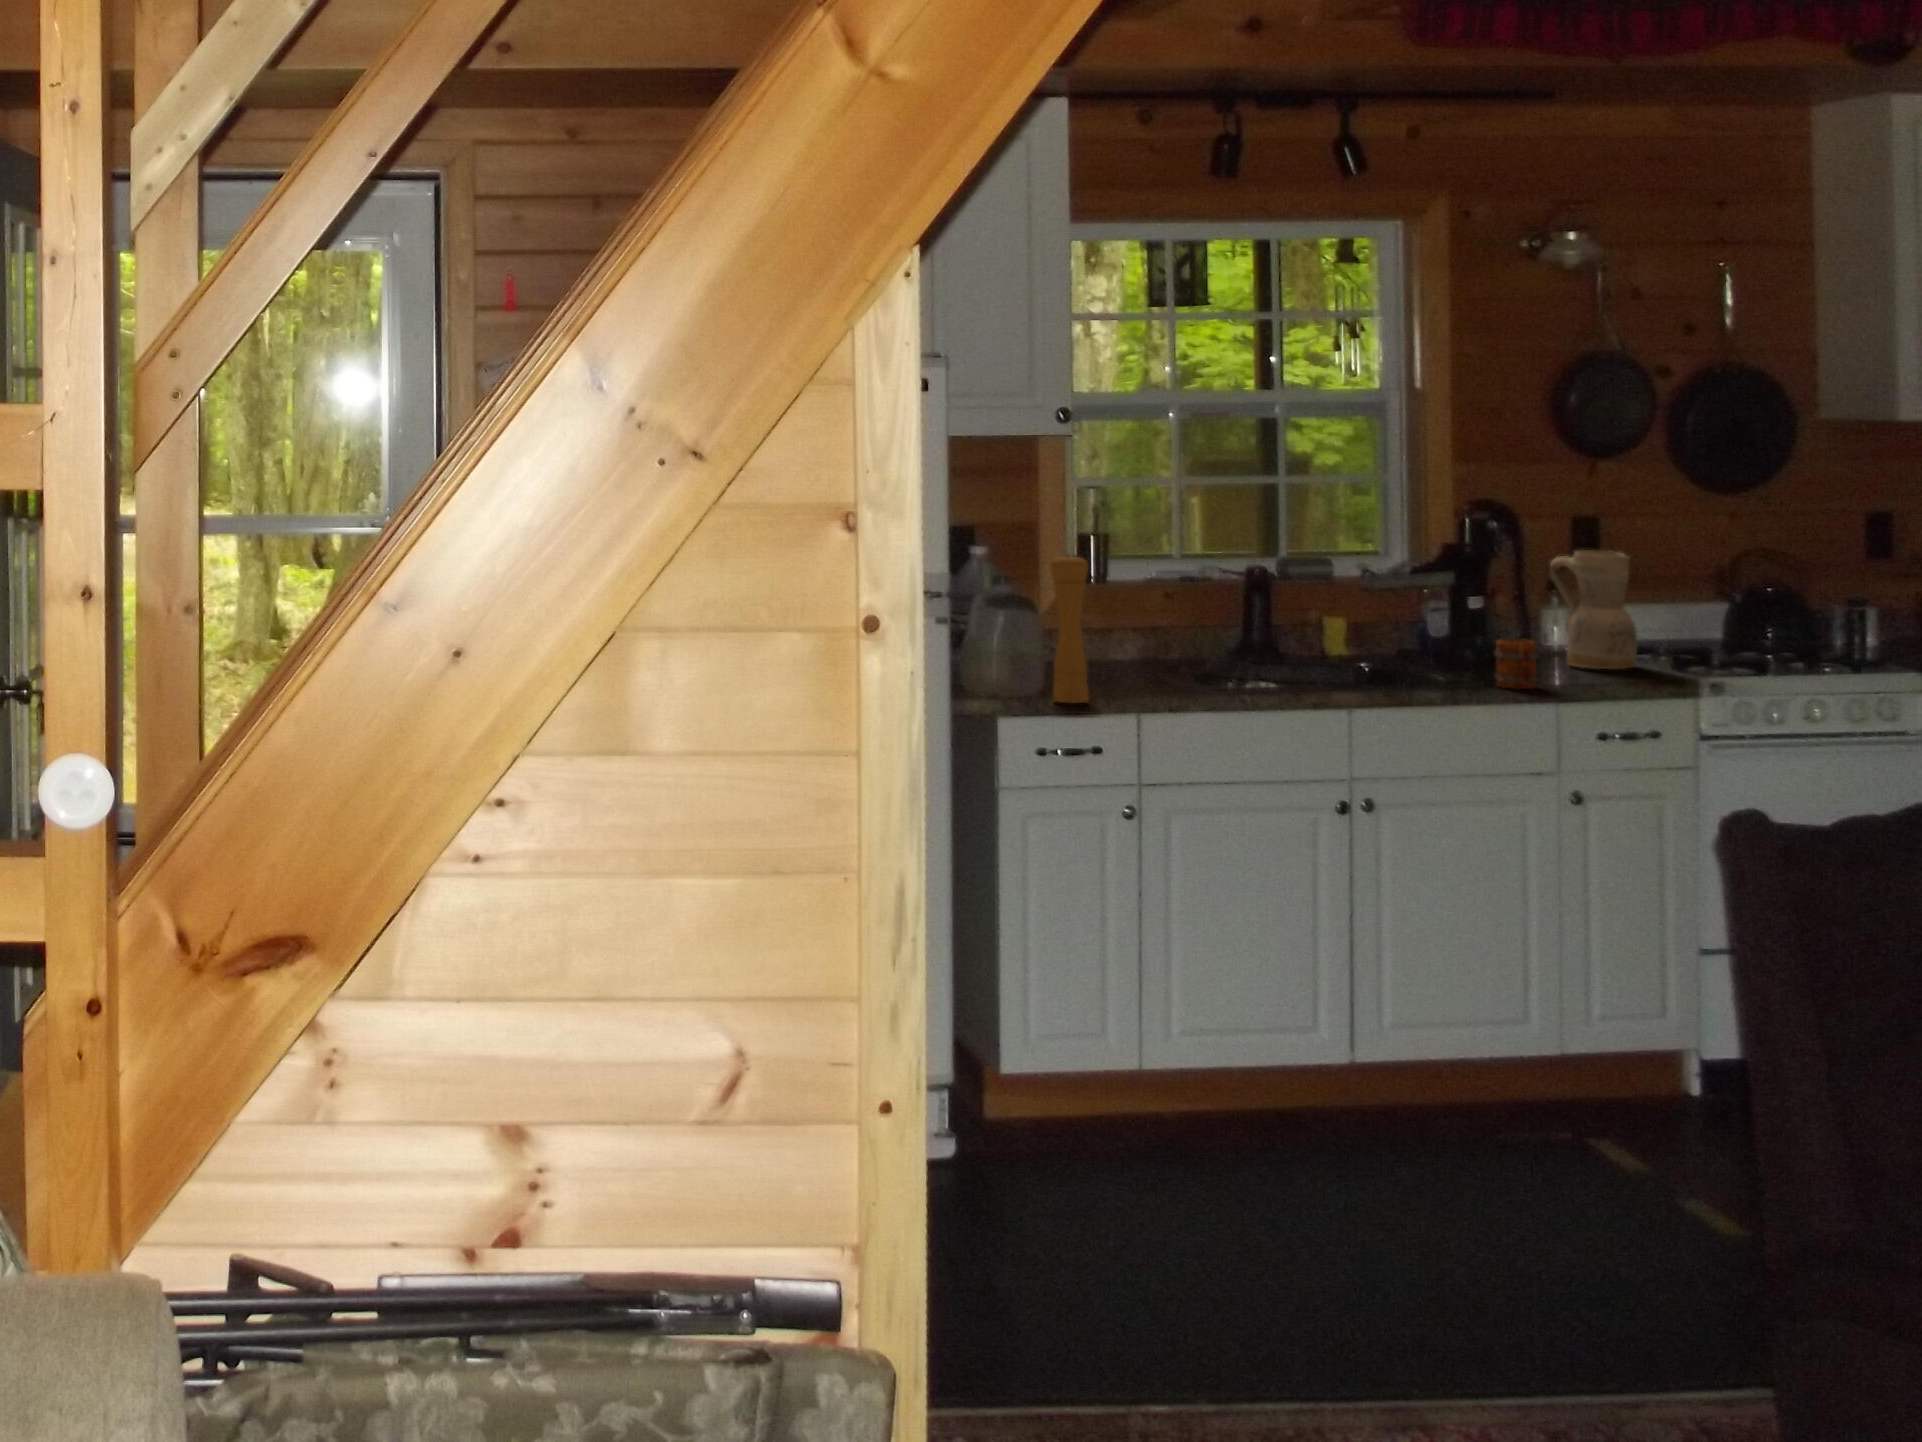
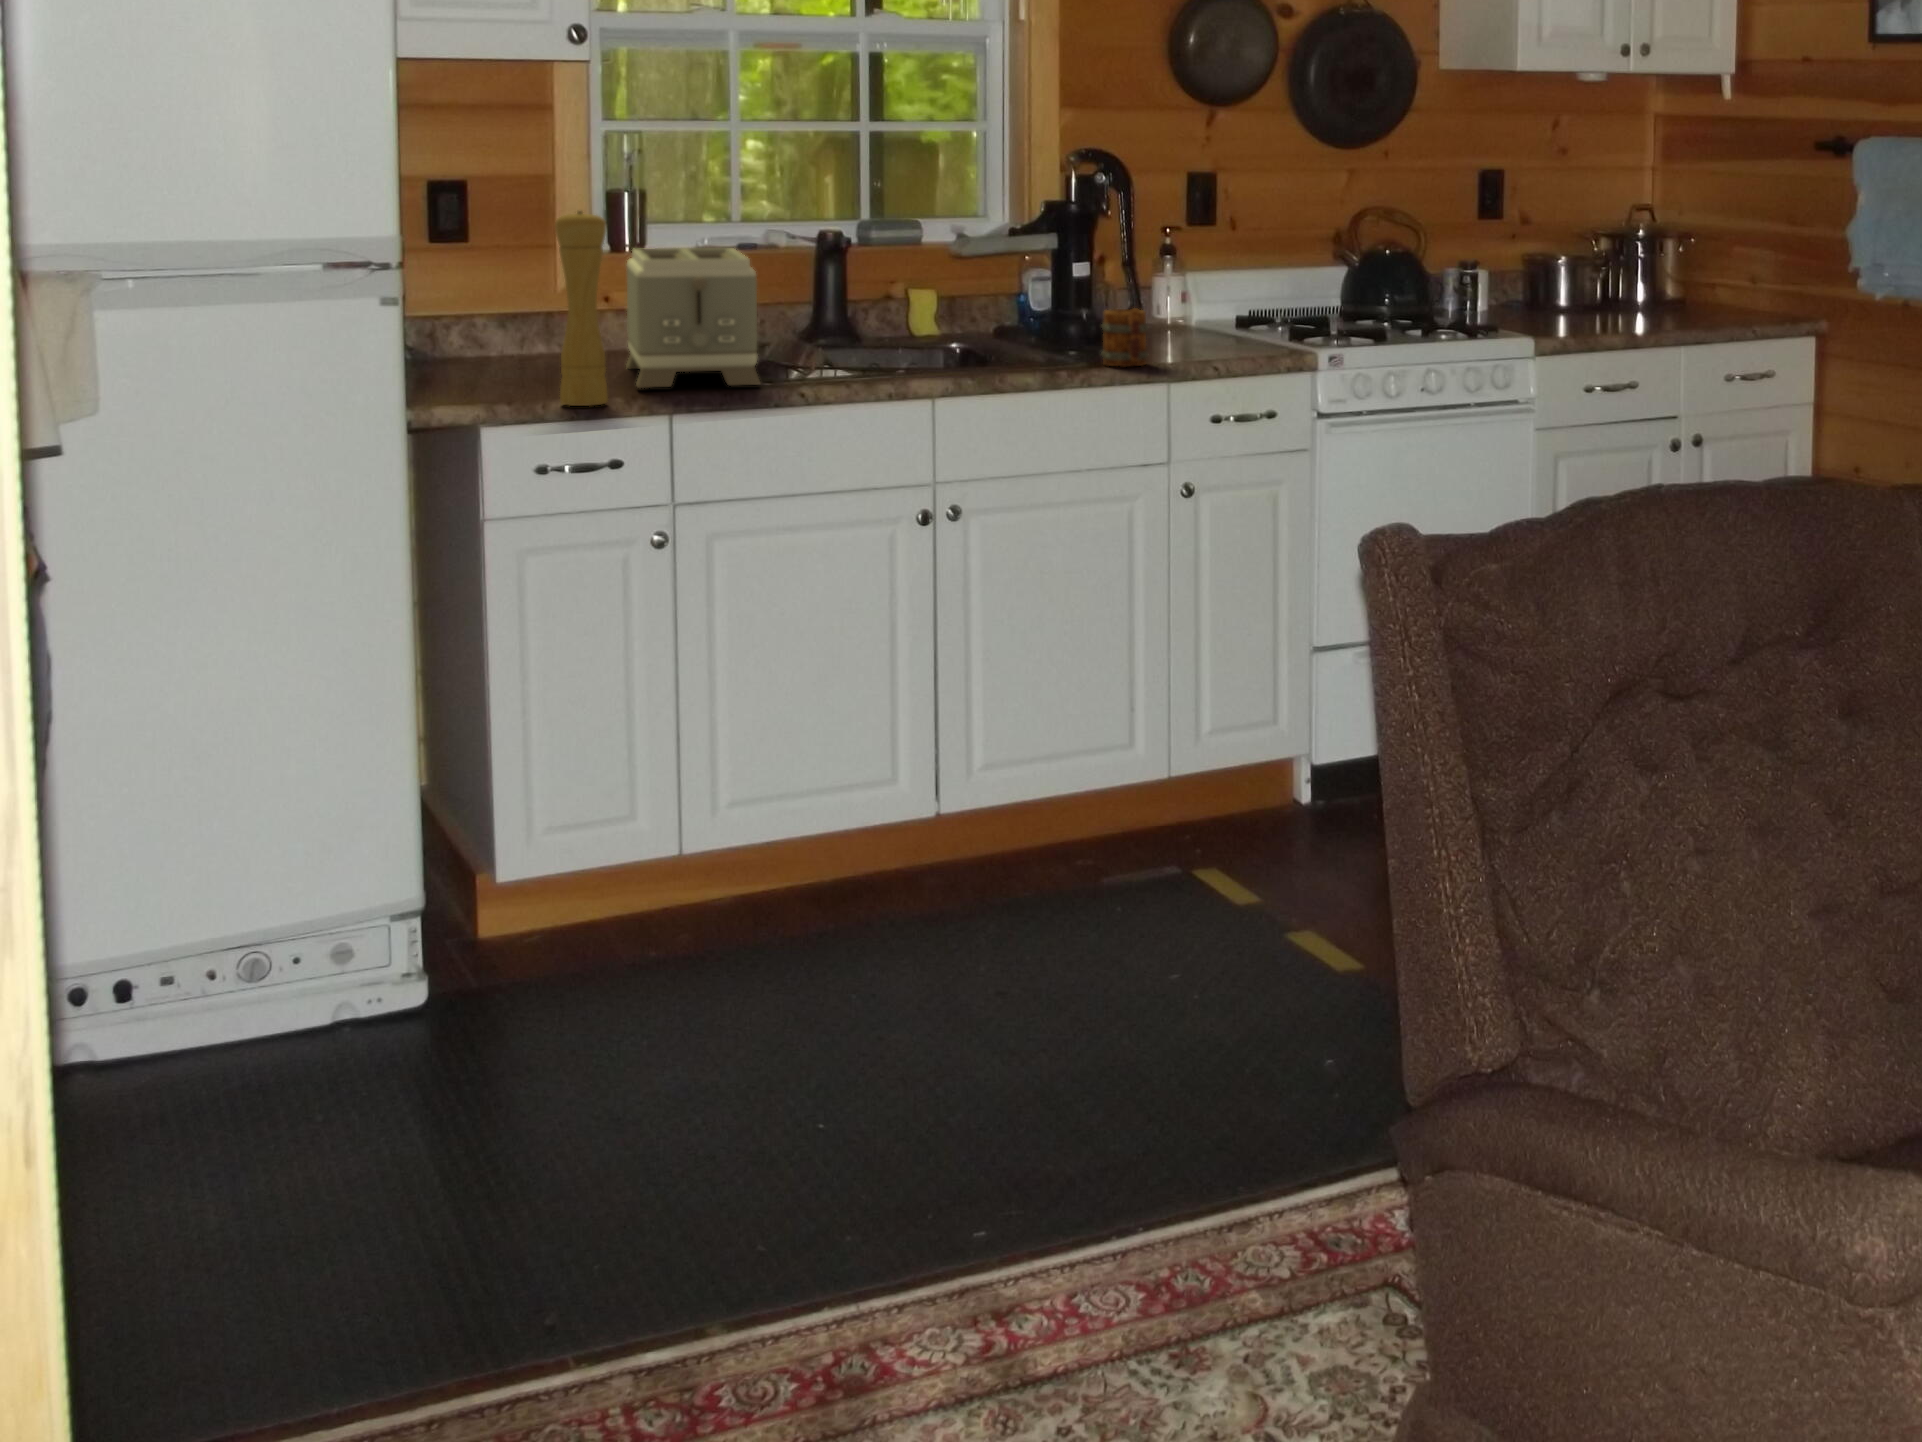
ceramic pitcher: present [1550,550,1637,669] -> none [1164,206,1254,342]
toaster: none [1096,580,1206,692] -> present [626,248,760,388]

